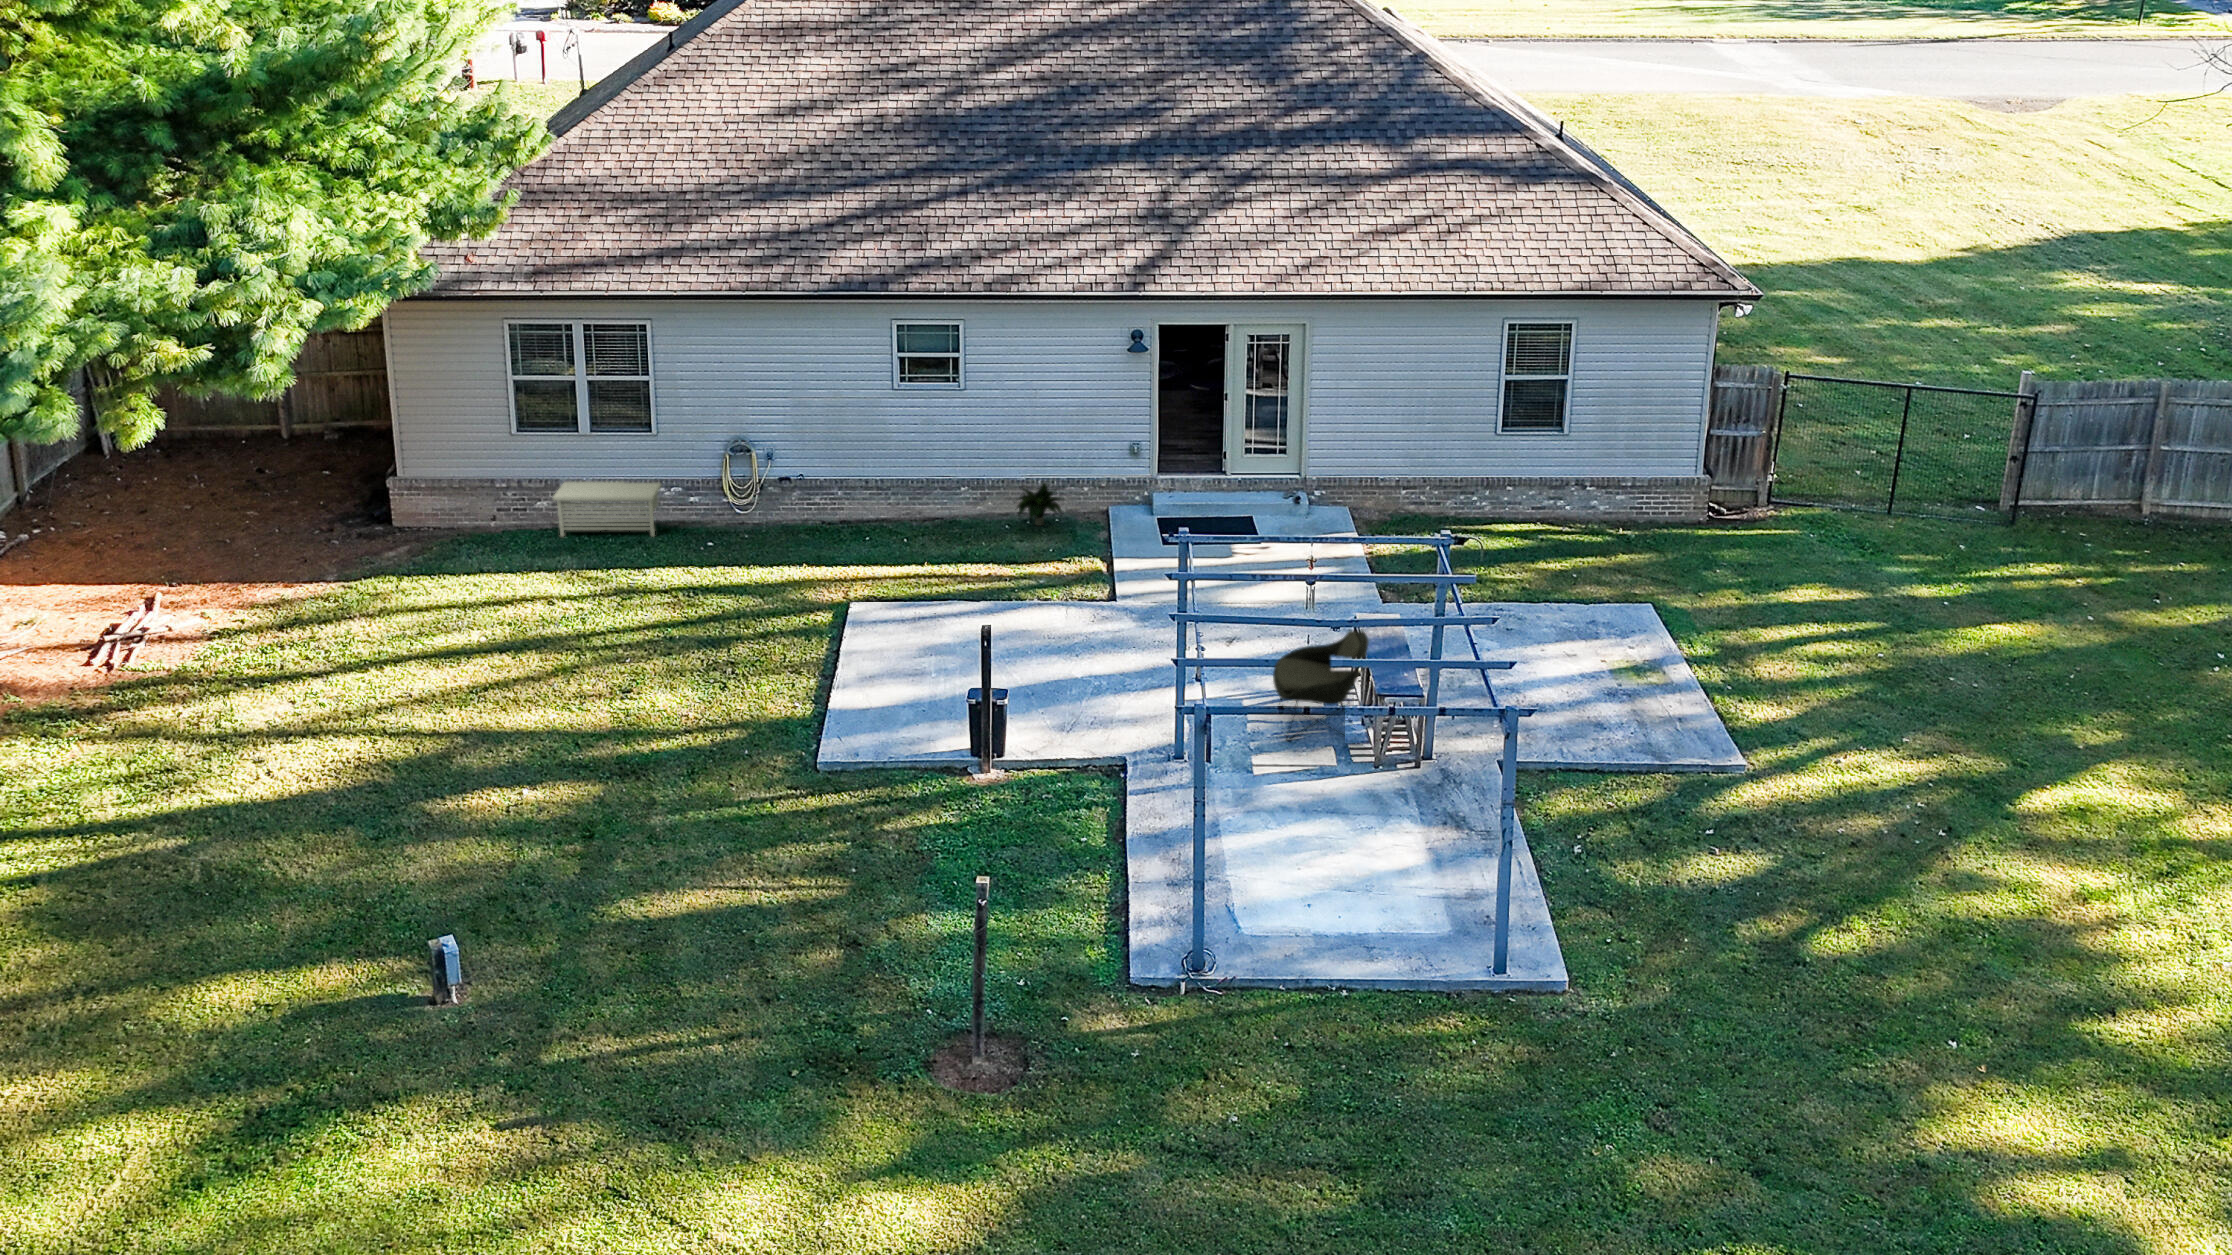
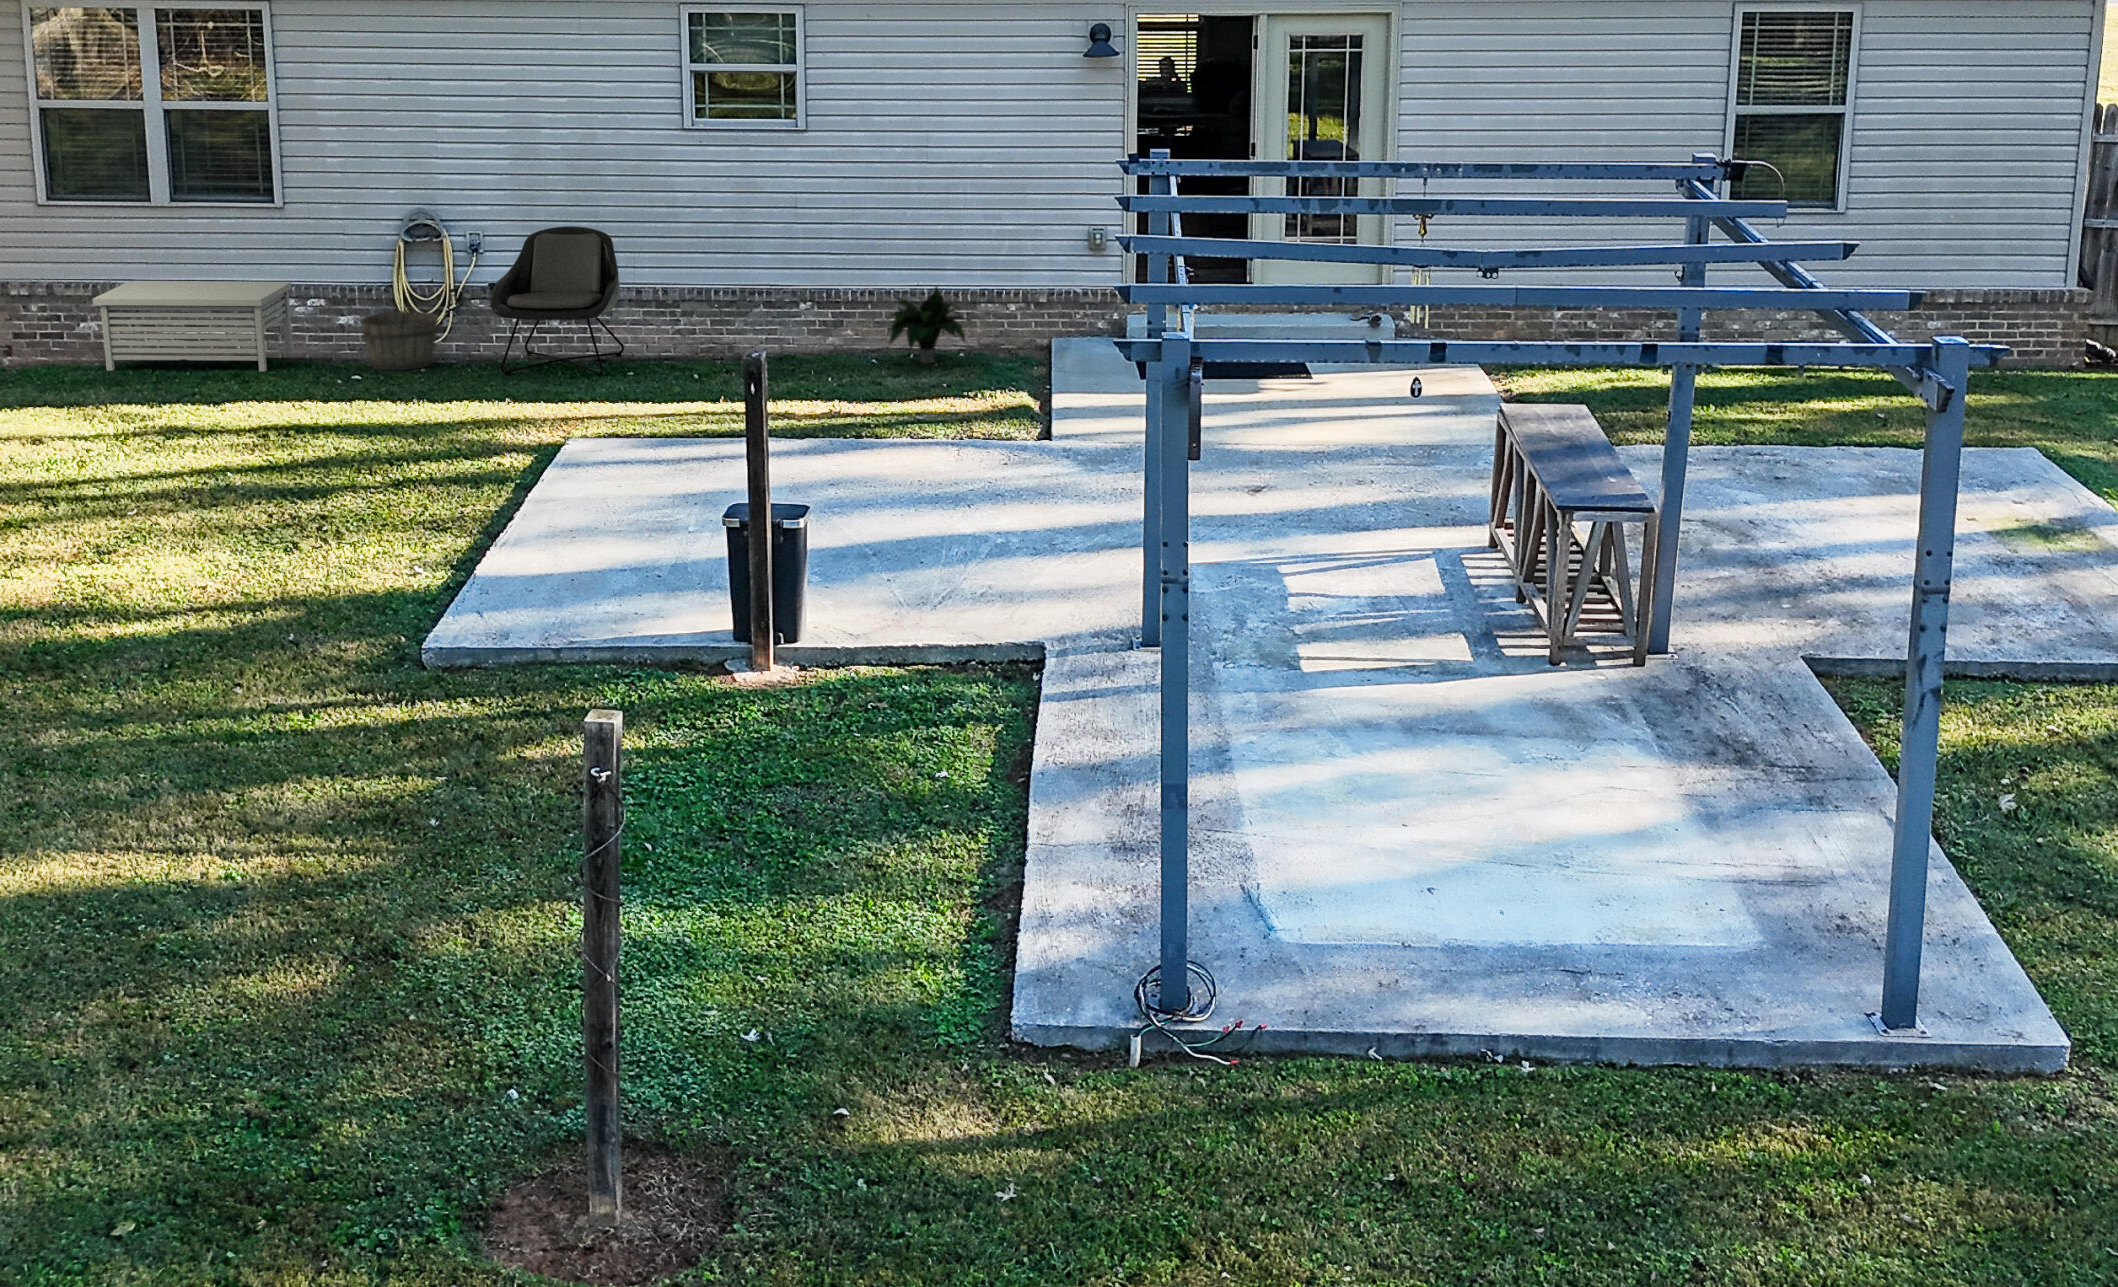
wooden bucket: none [709,492,754,535] -> present [360,306,438,370]
lounge chair: present [1273,629,1369,741] -> present [491,226,624,376]

